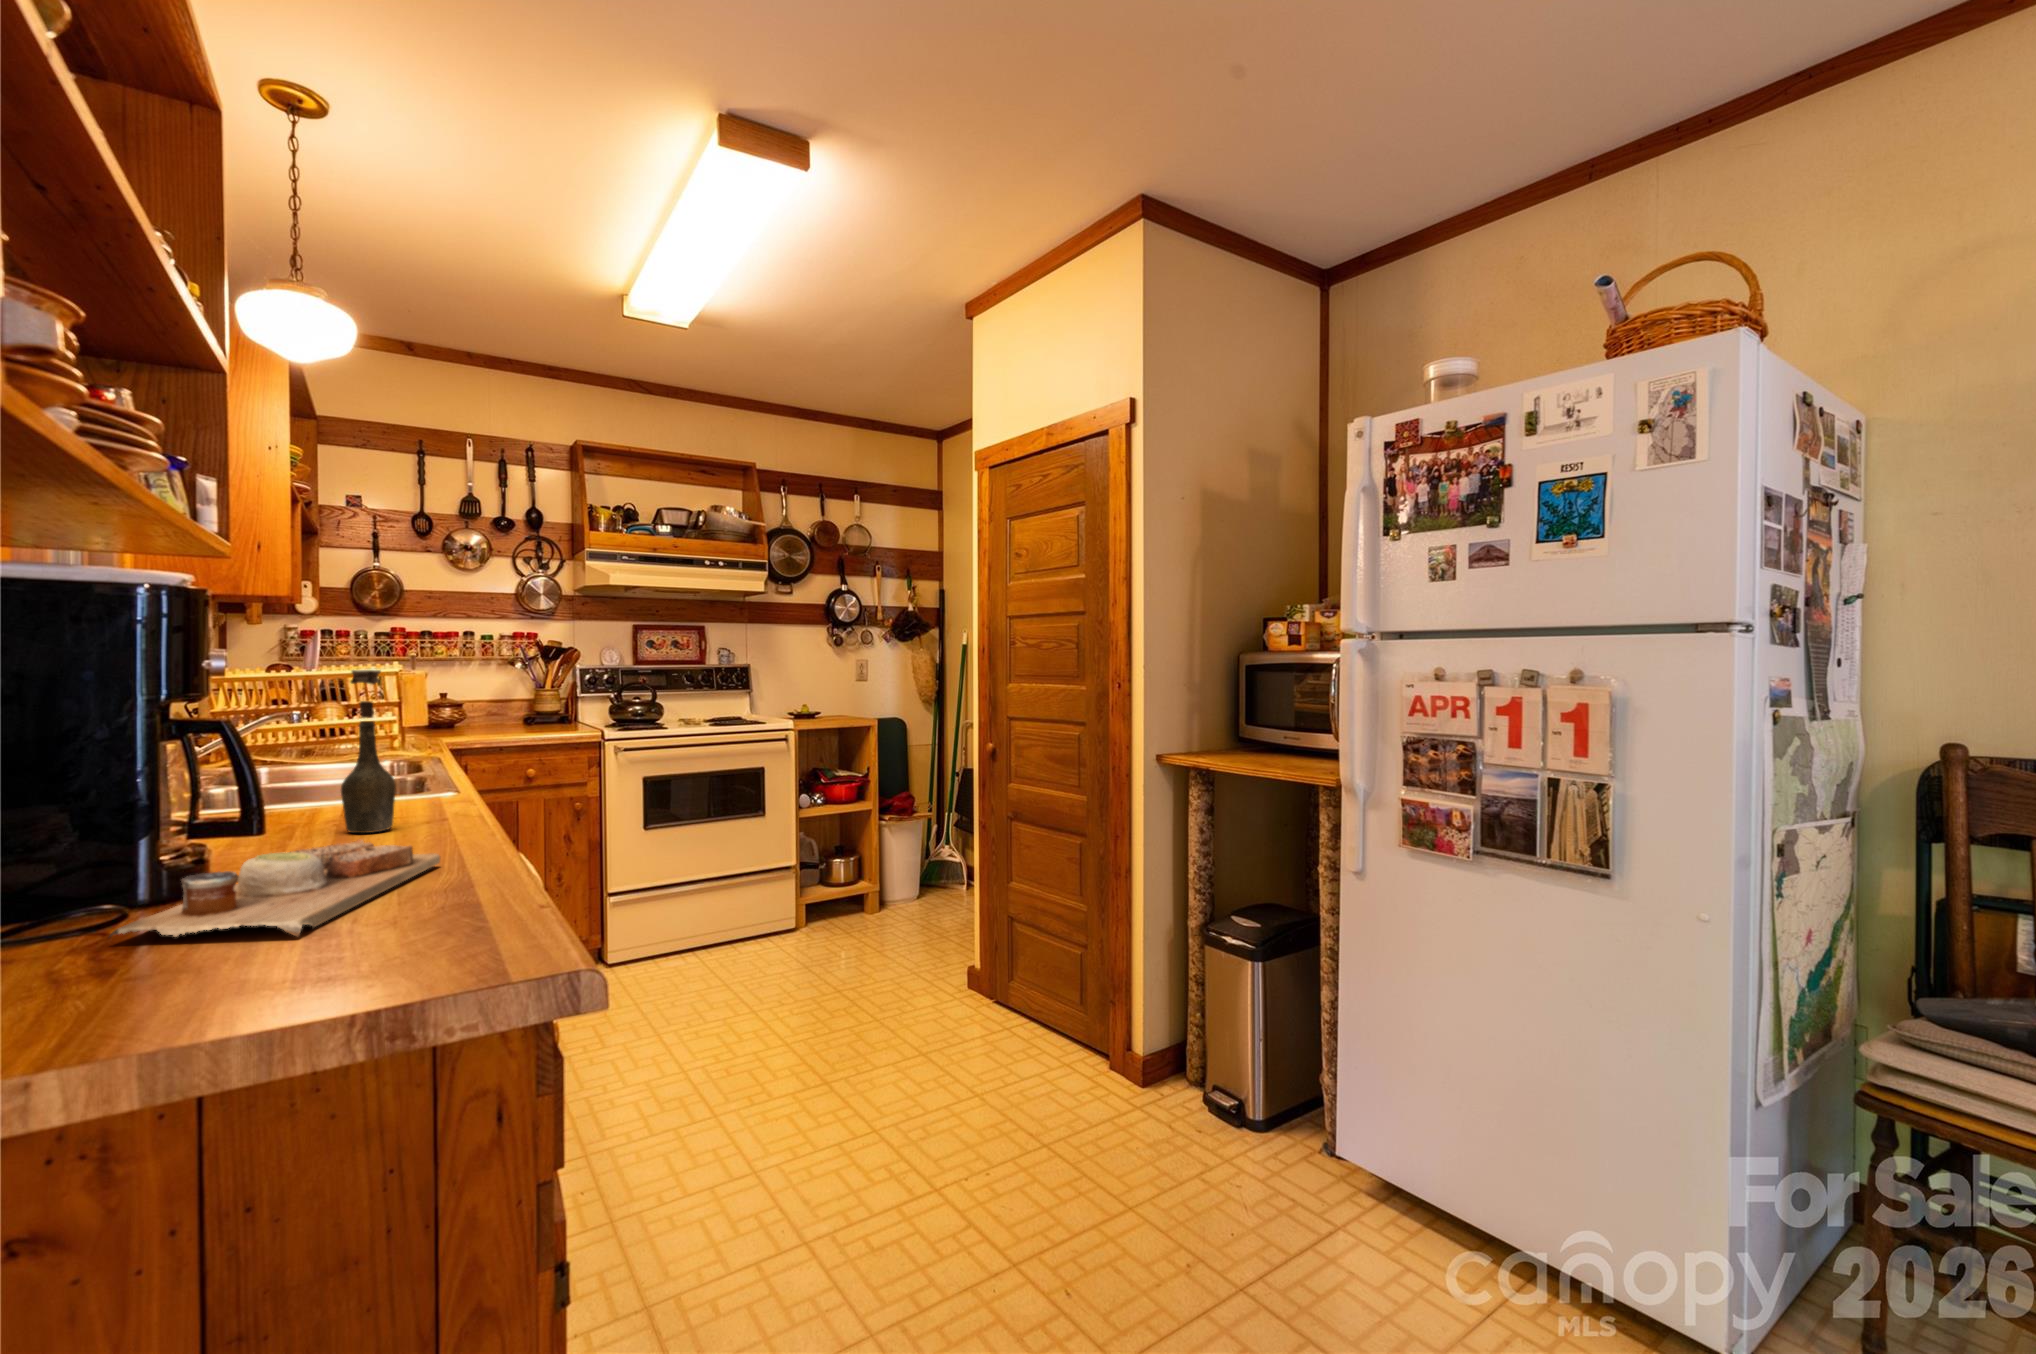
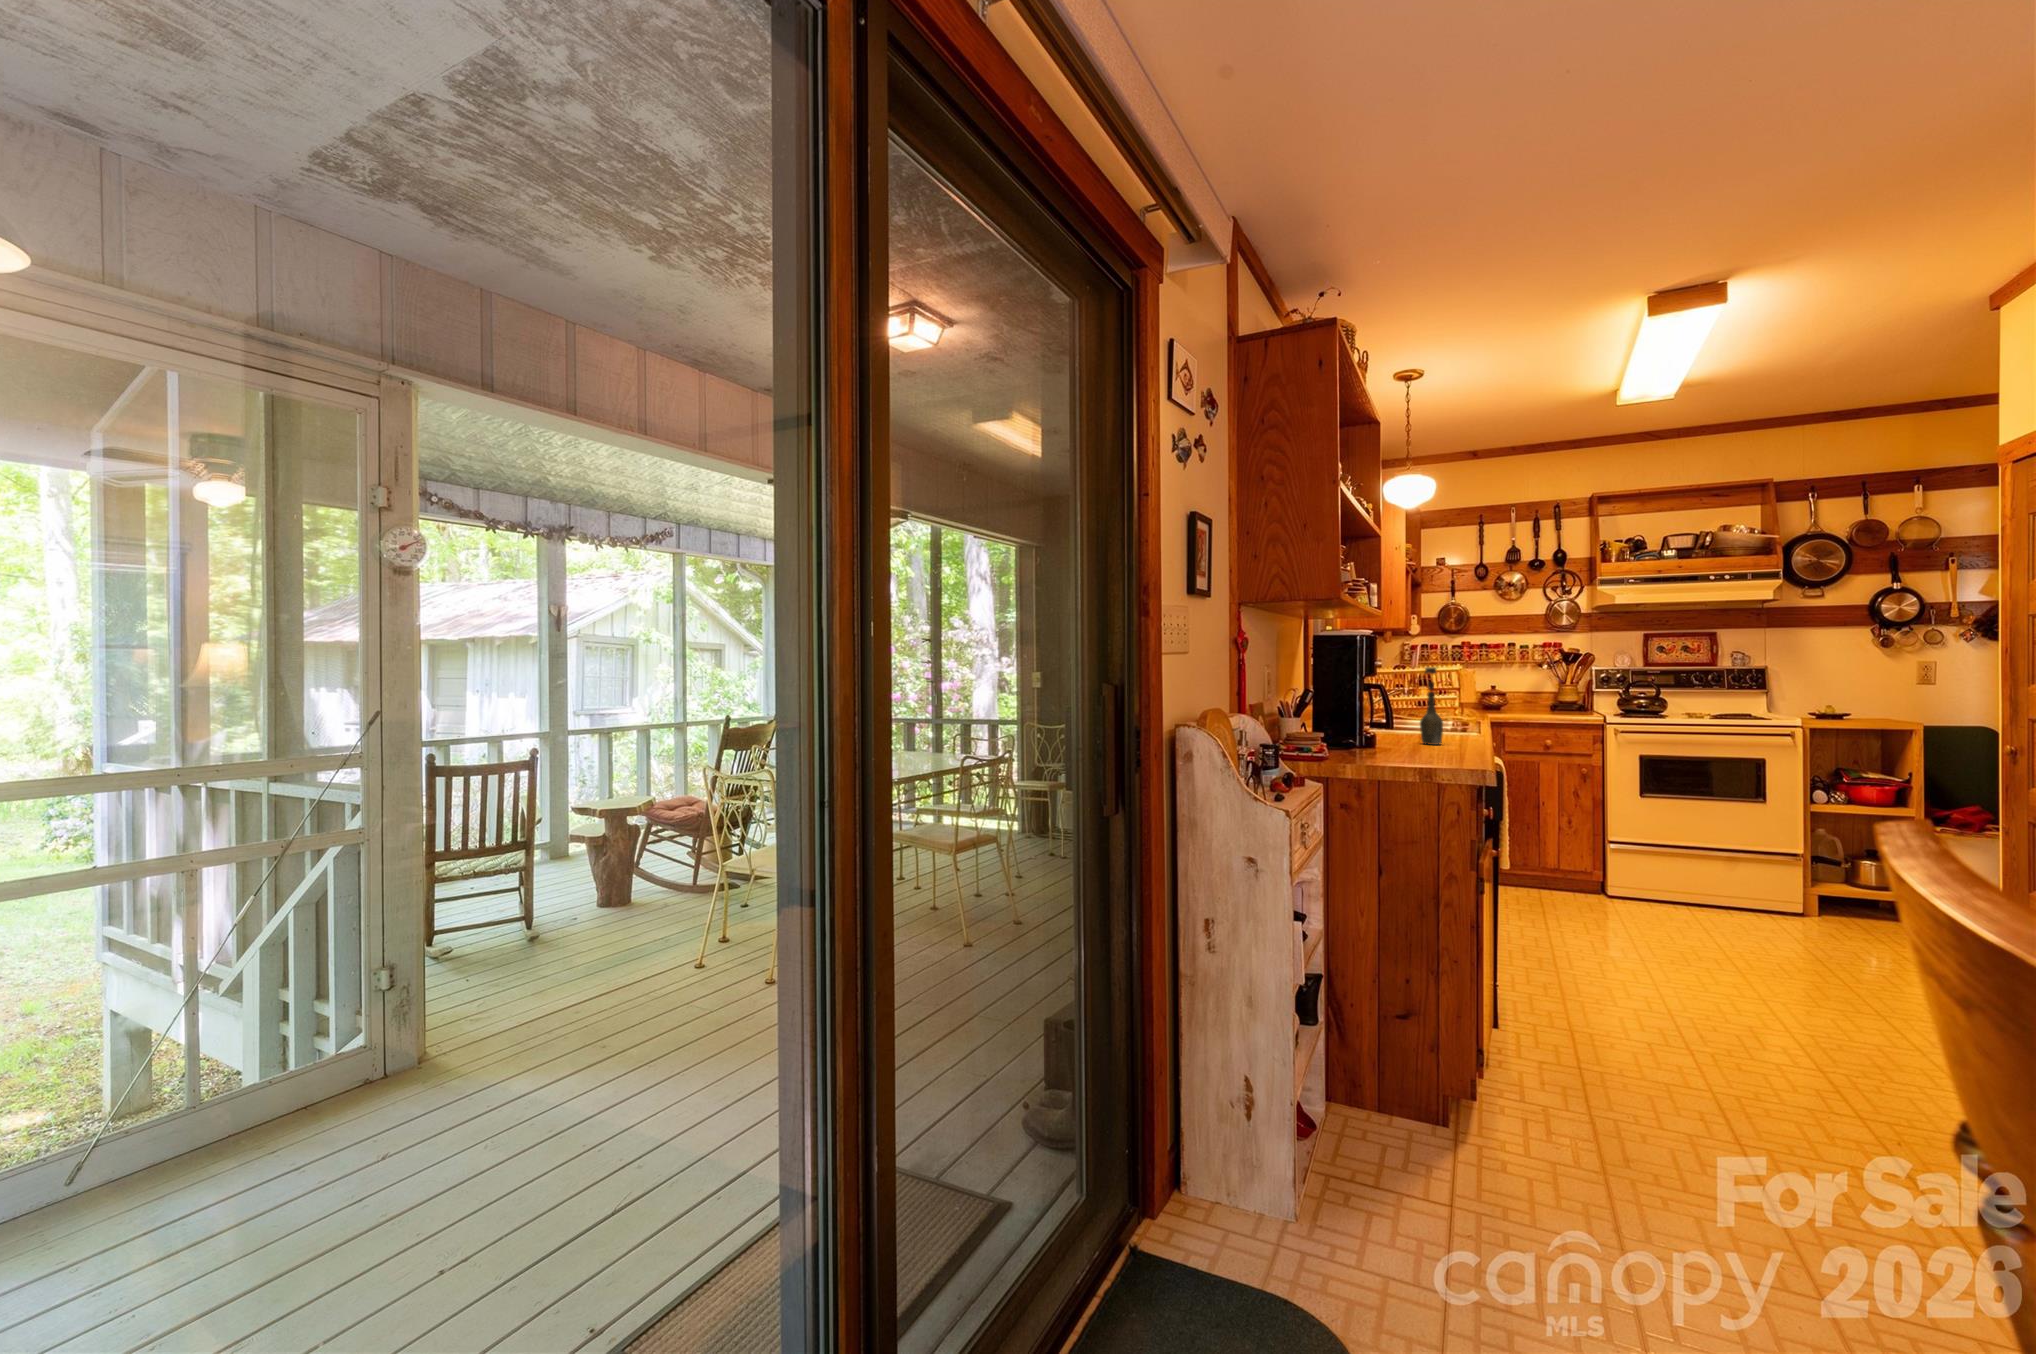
cutting board: present [110,839,440,937] -> none [1346,737,1456,762]

